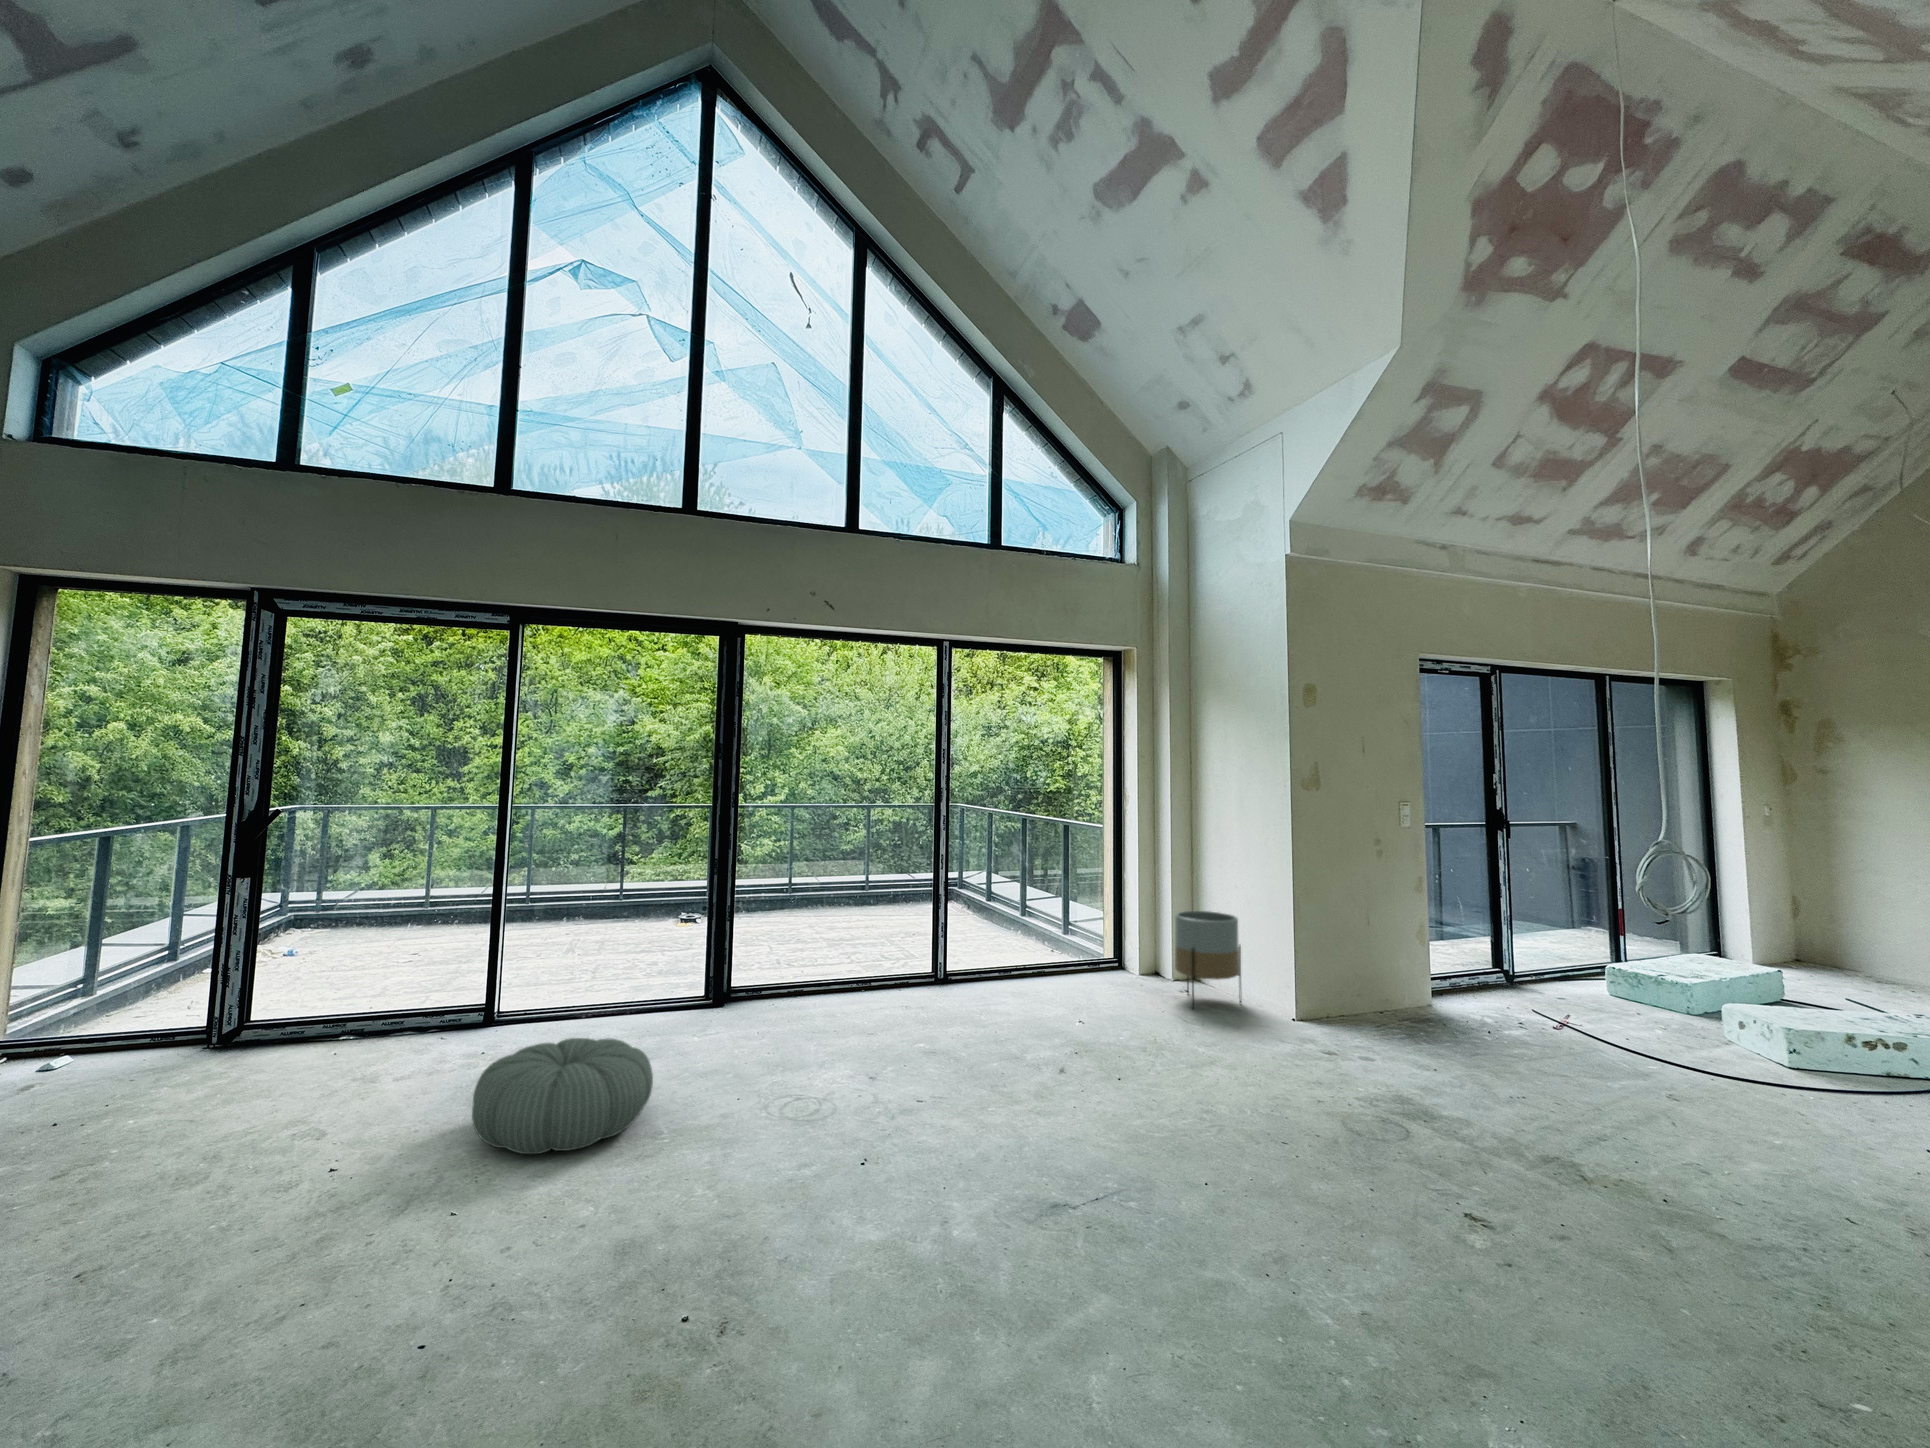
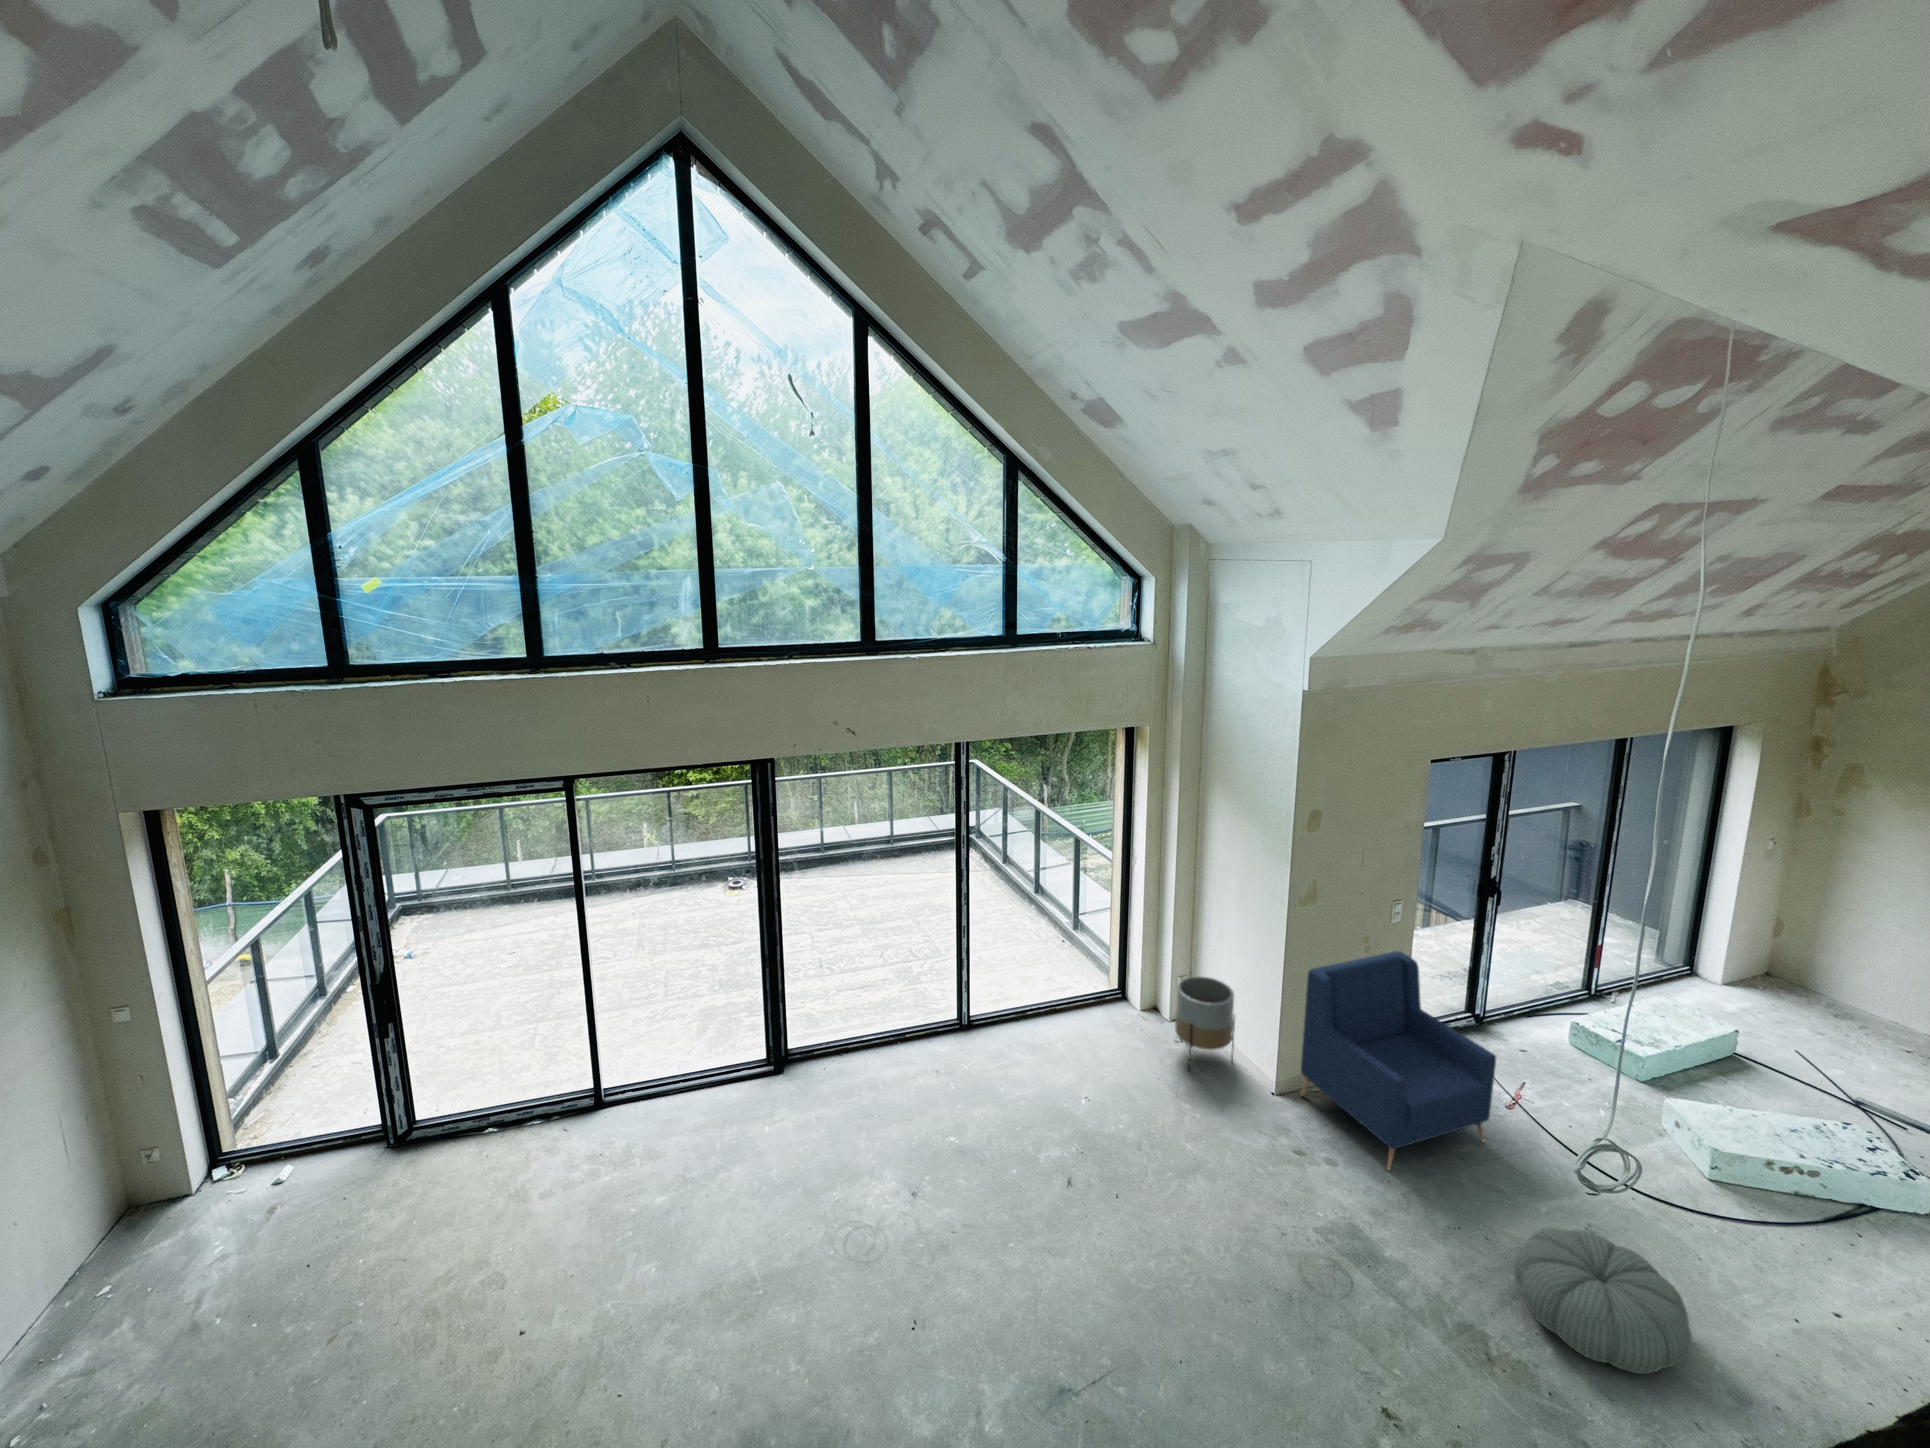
armchair: none [1316,858,1534,1065] -> present [1300,951,1496,1170]
pouf: present [472,1038,653,1154] -> present [1514,1228,1692,1374]

